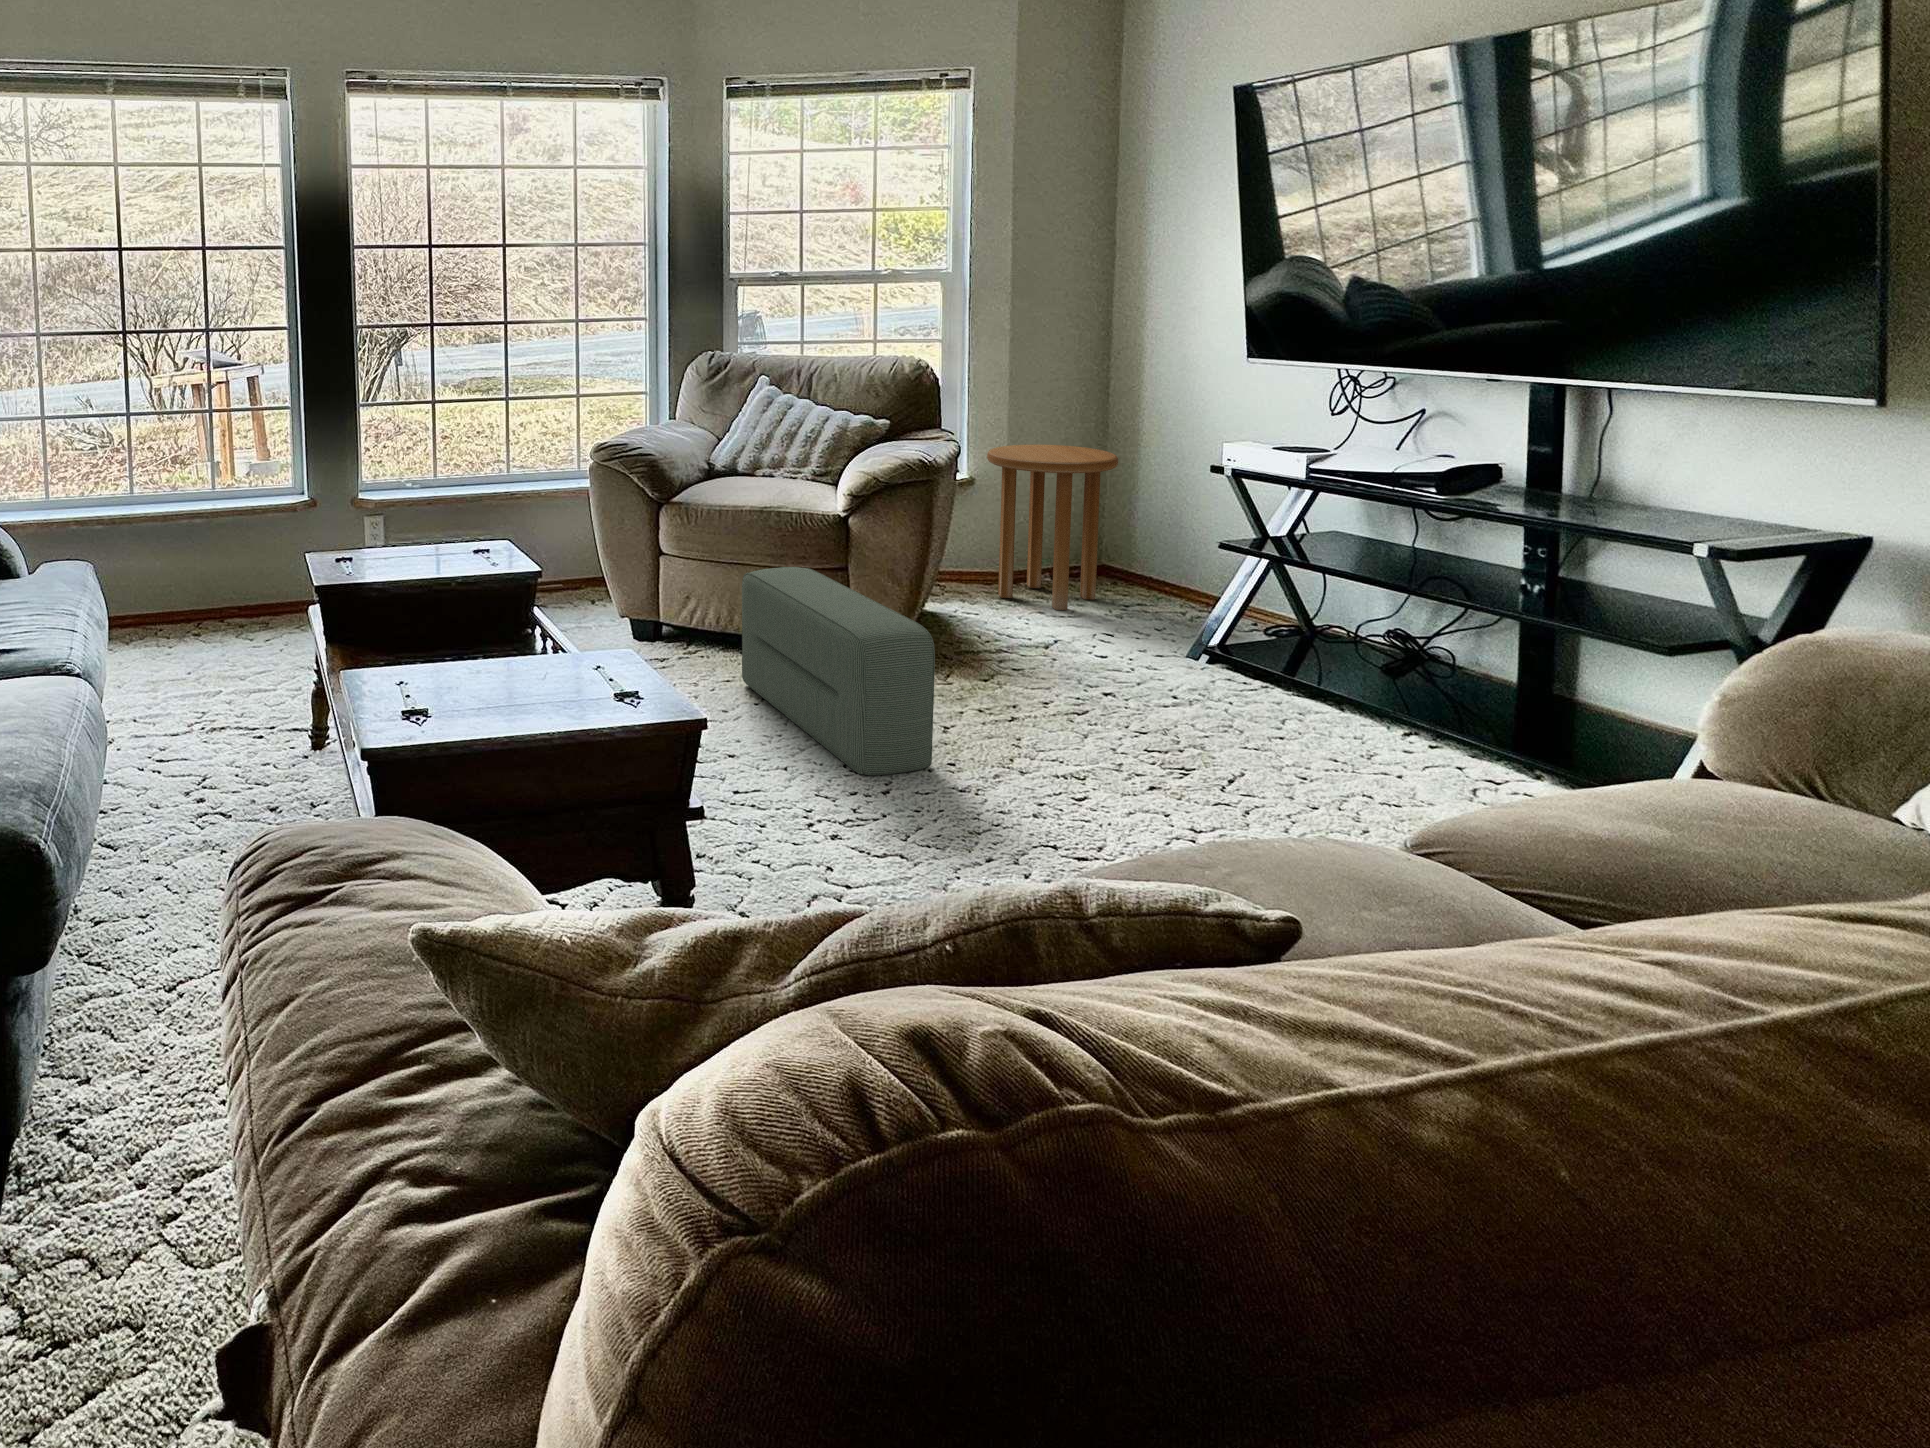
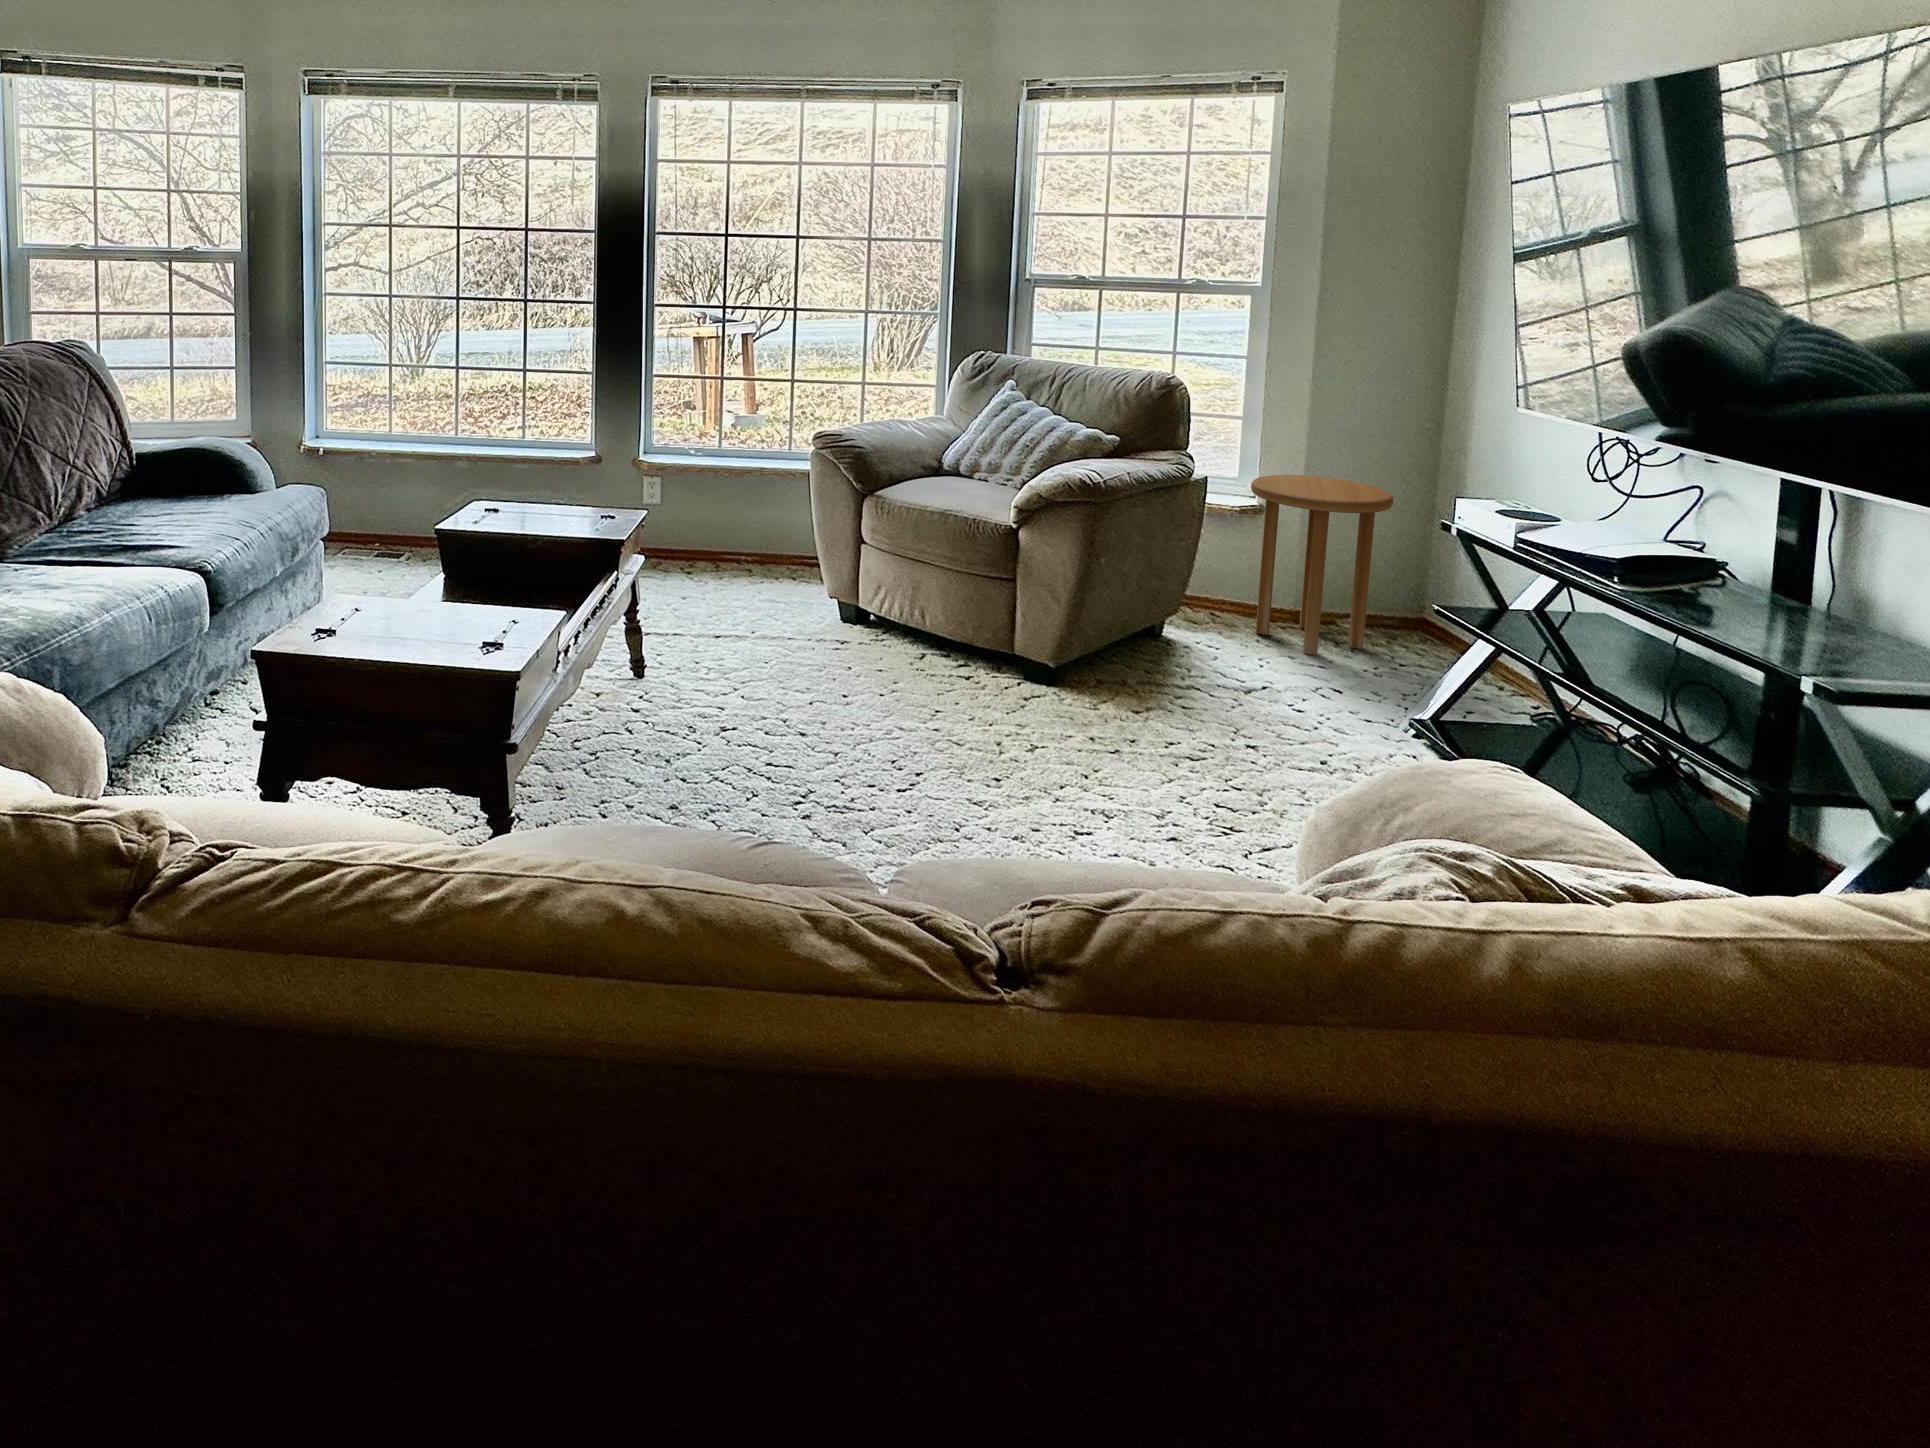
pouf: present [742,567,935,775] -> none [900,569,1007,776]

